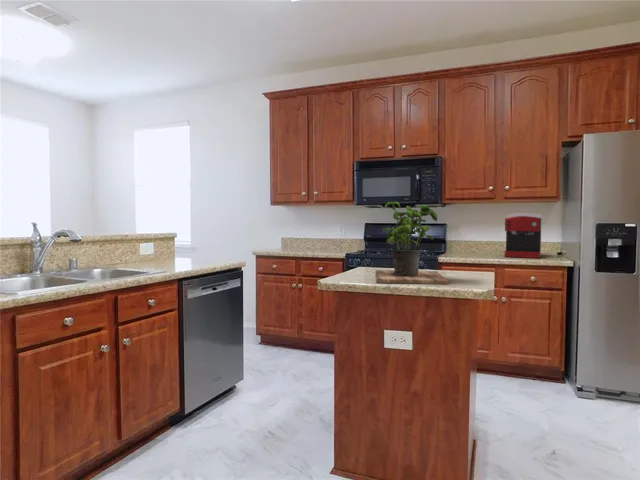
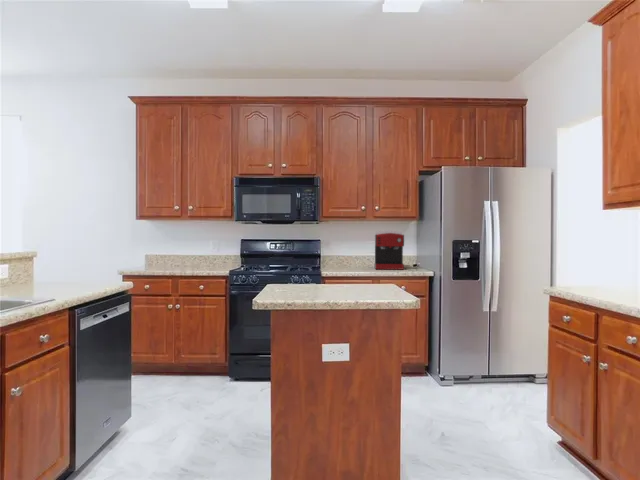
potted plant: present [375,202,448,284] -> none [301,221,379,298]

